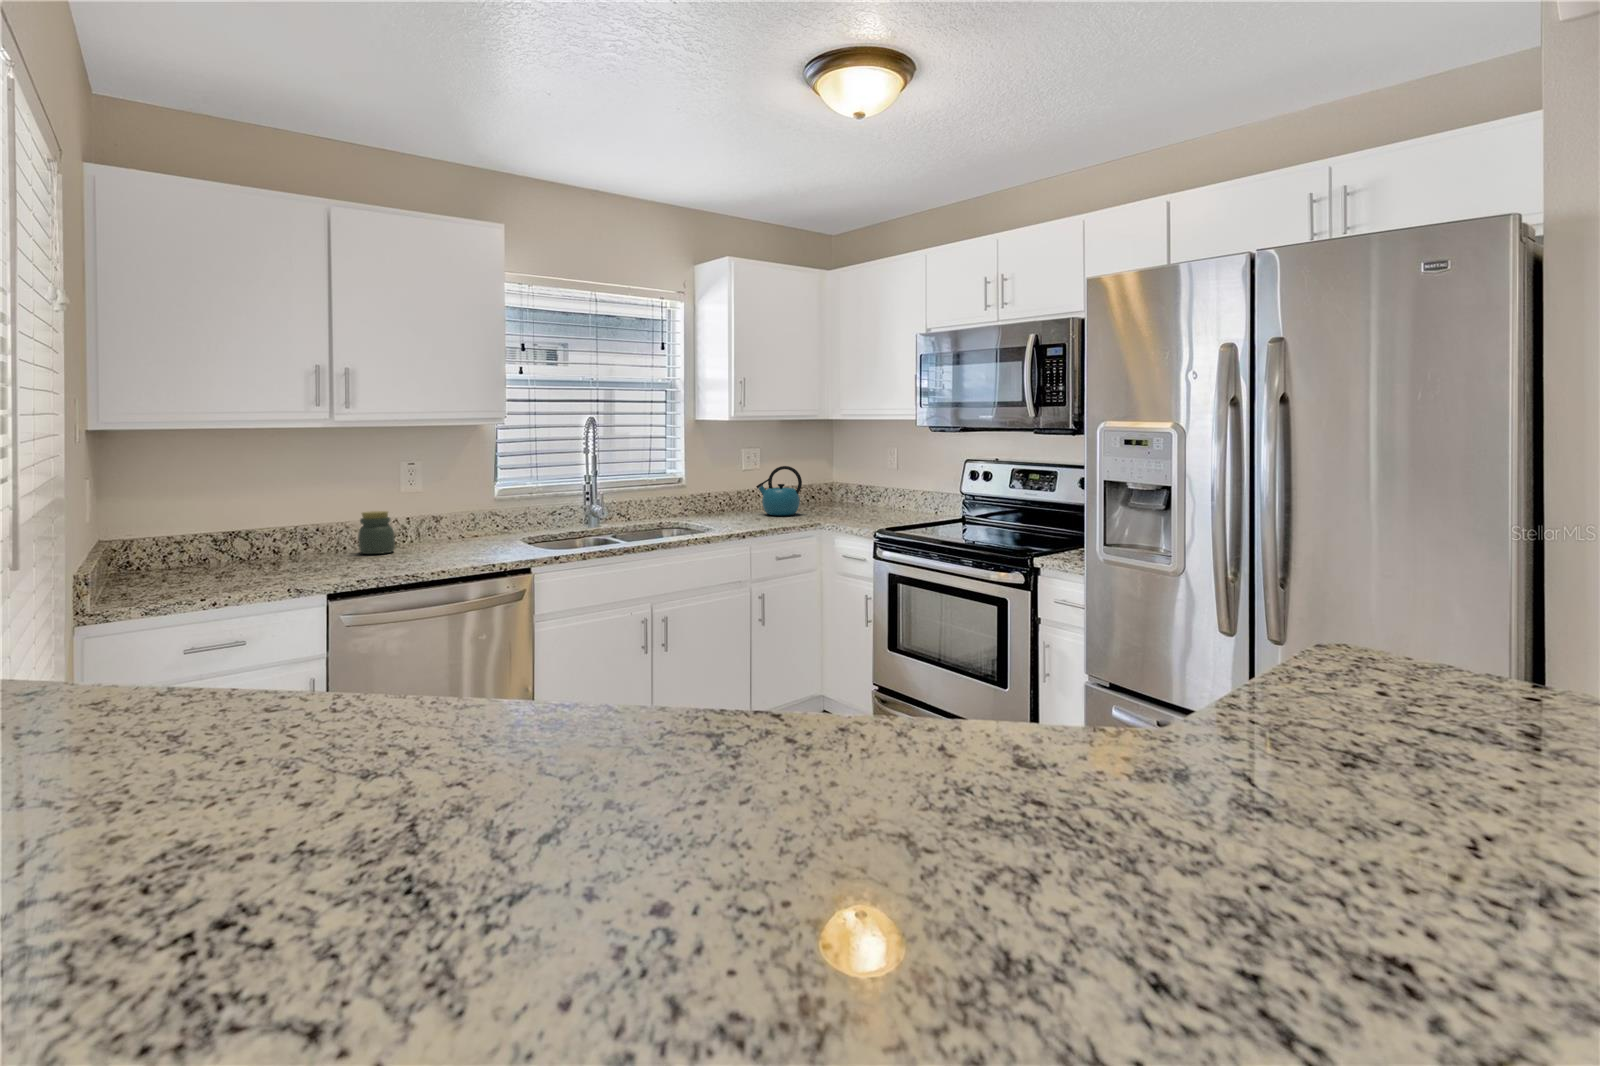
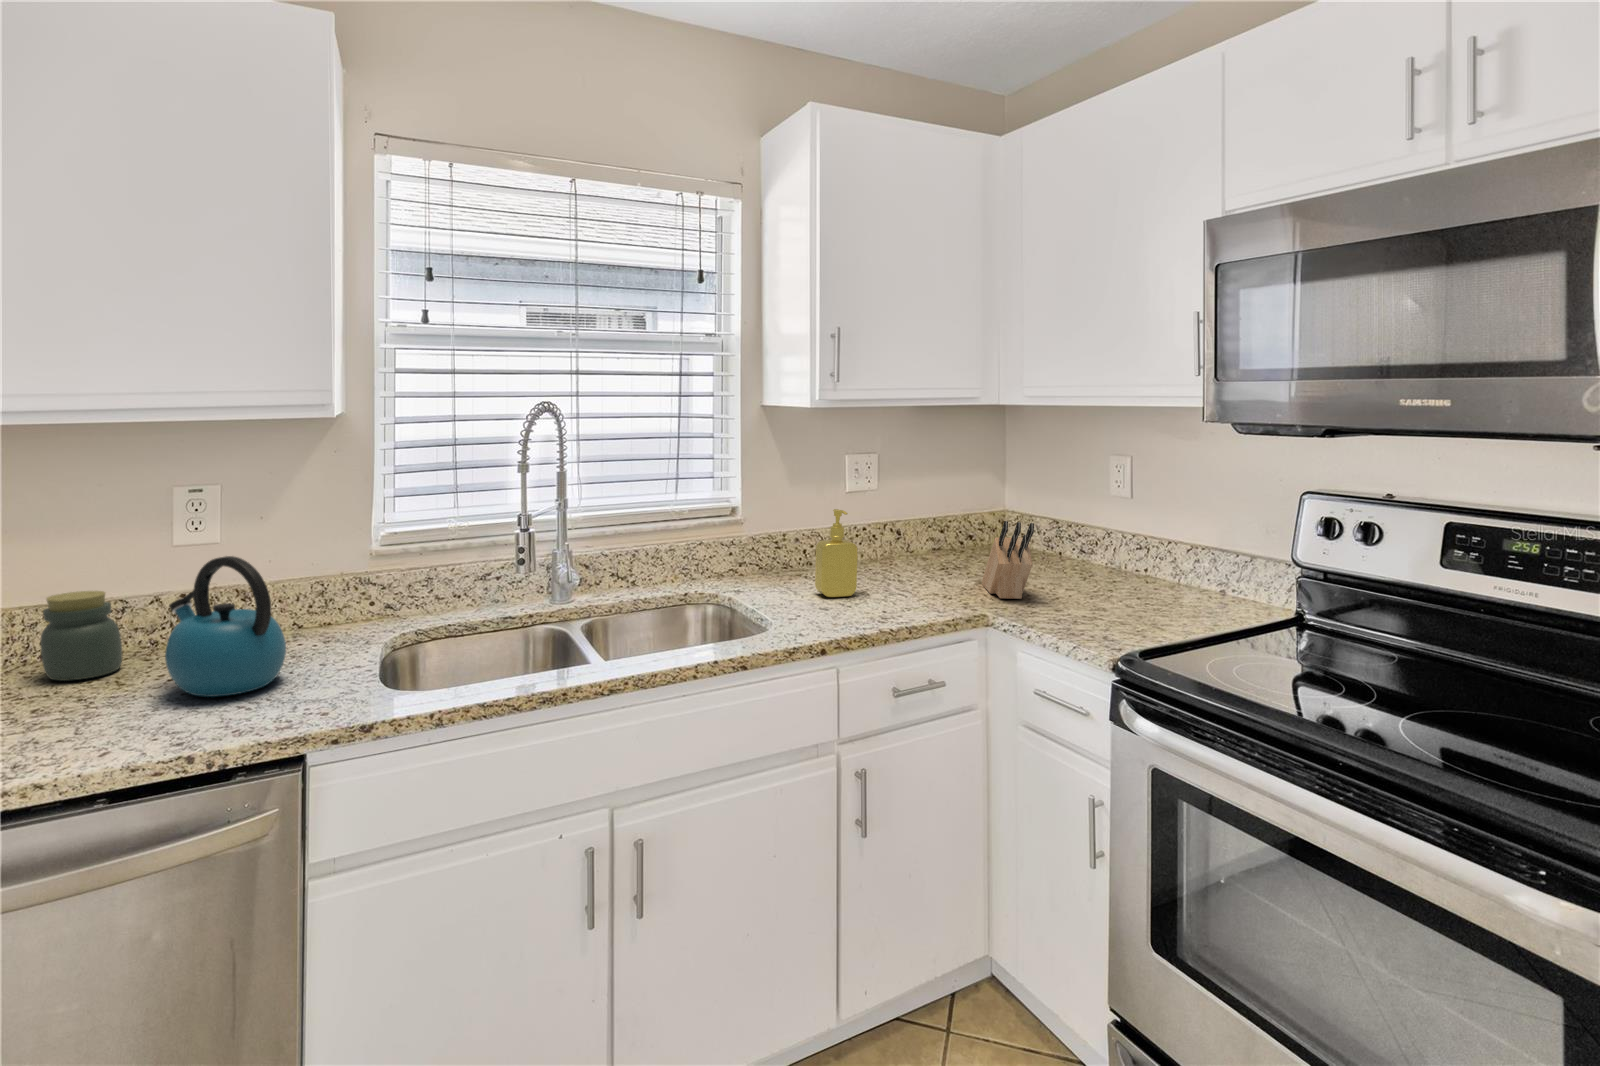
kettle: present [756,466,802,516] -> present [165,556,286,697]
soap dispenser: none [733,474,756,521] -> present [815,509,858,597]
knife block: none [821,476,848,519] -> present [982,521,1034,599]

